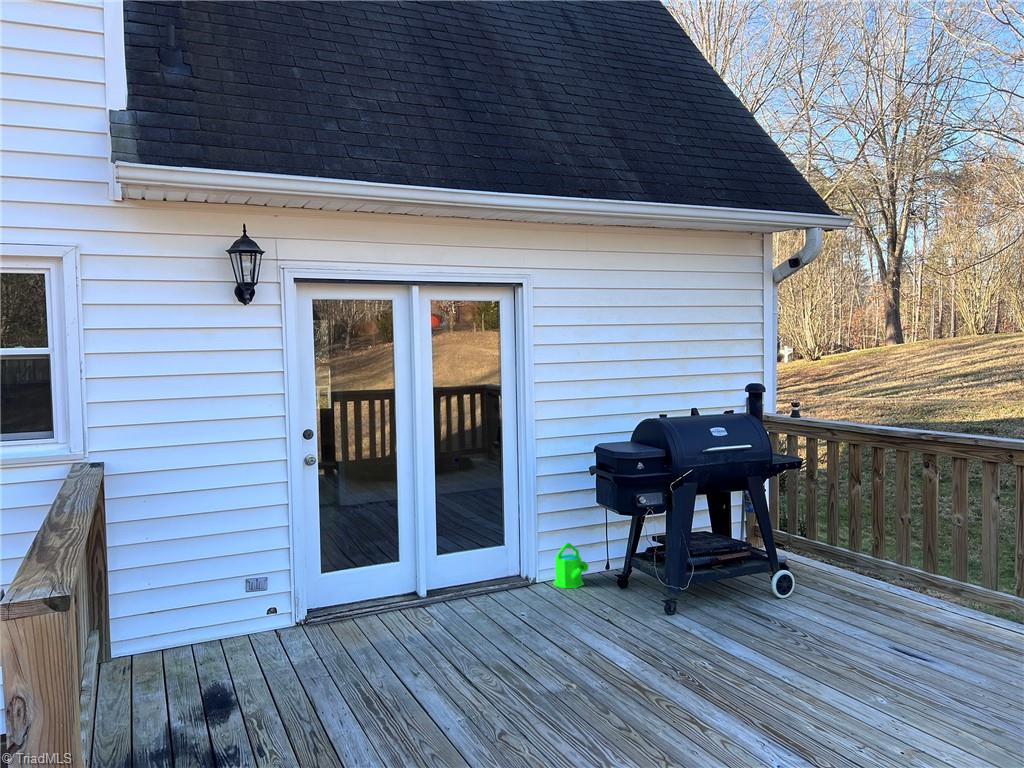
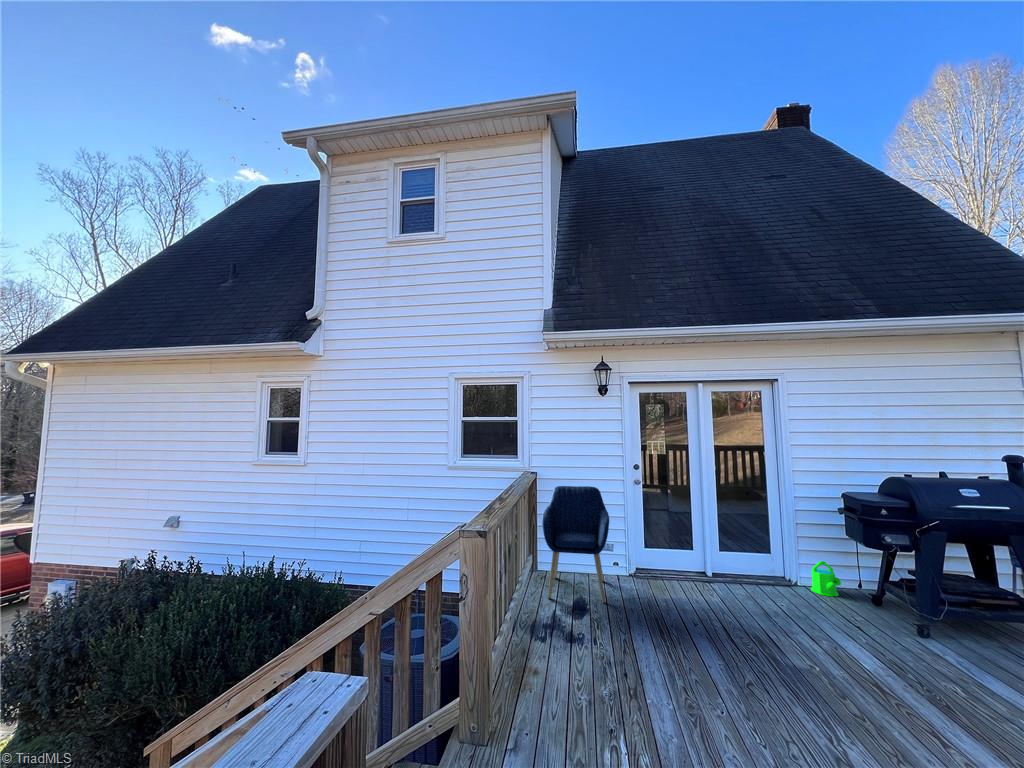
chair: none [125,478,267,706] -> present [542,486,610,603]

